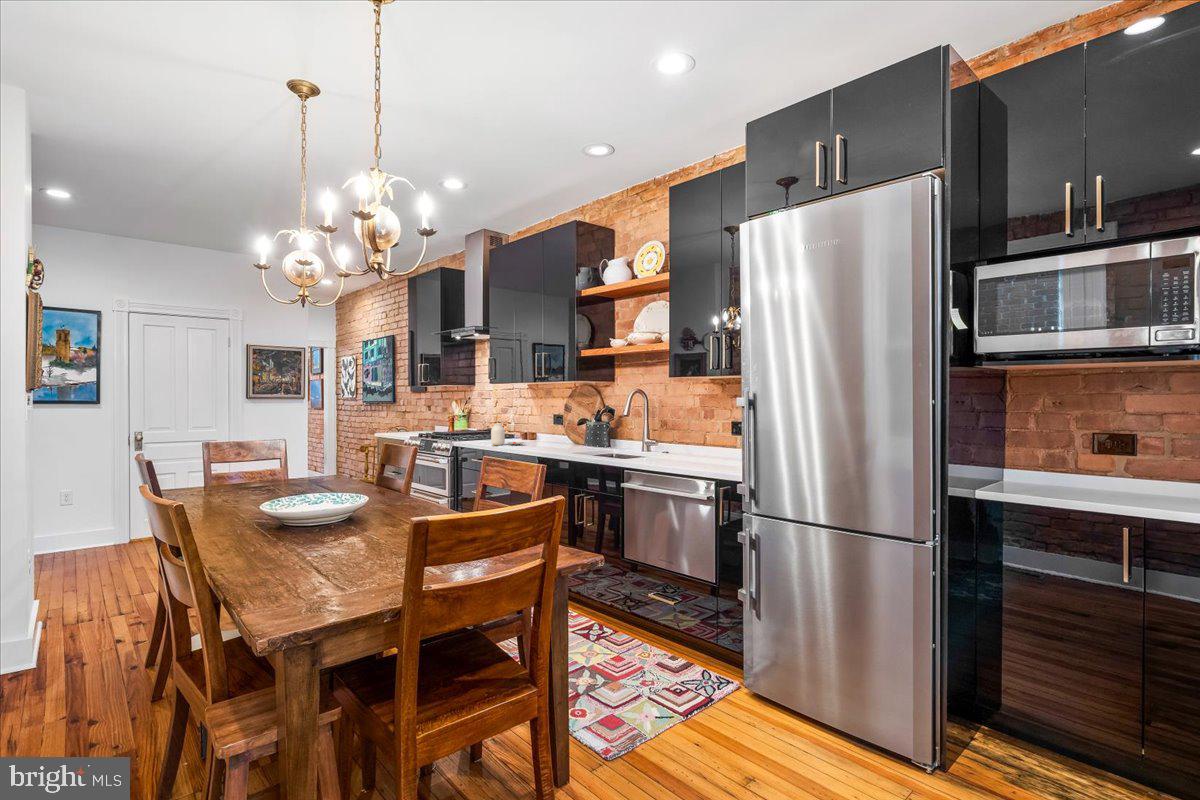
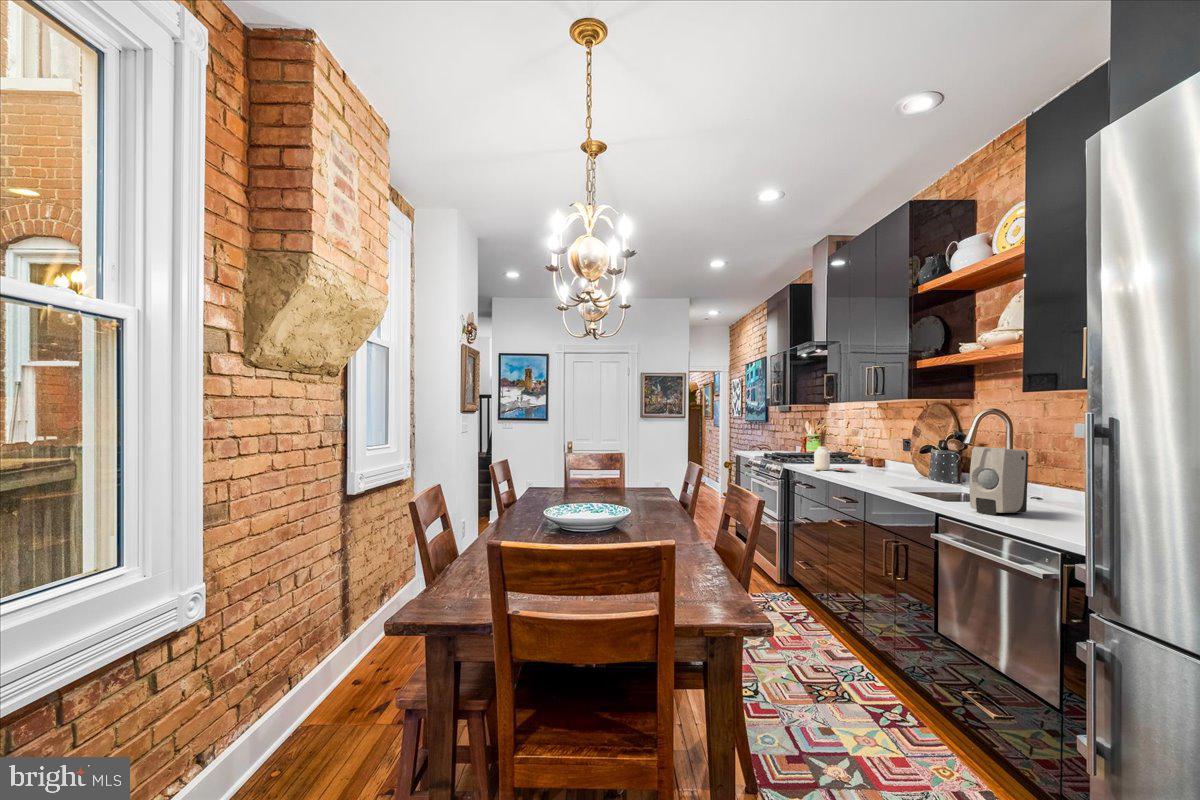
soap dispenser: none [648,416,677,464] -> present [969,447,1028,515]

